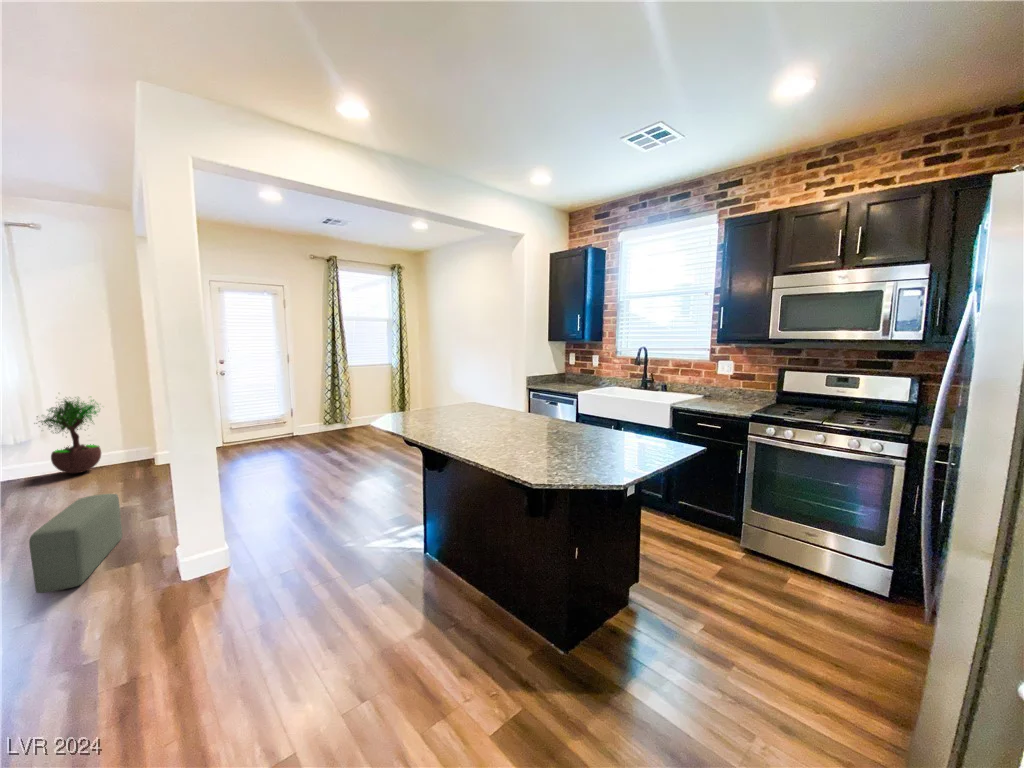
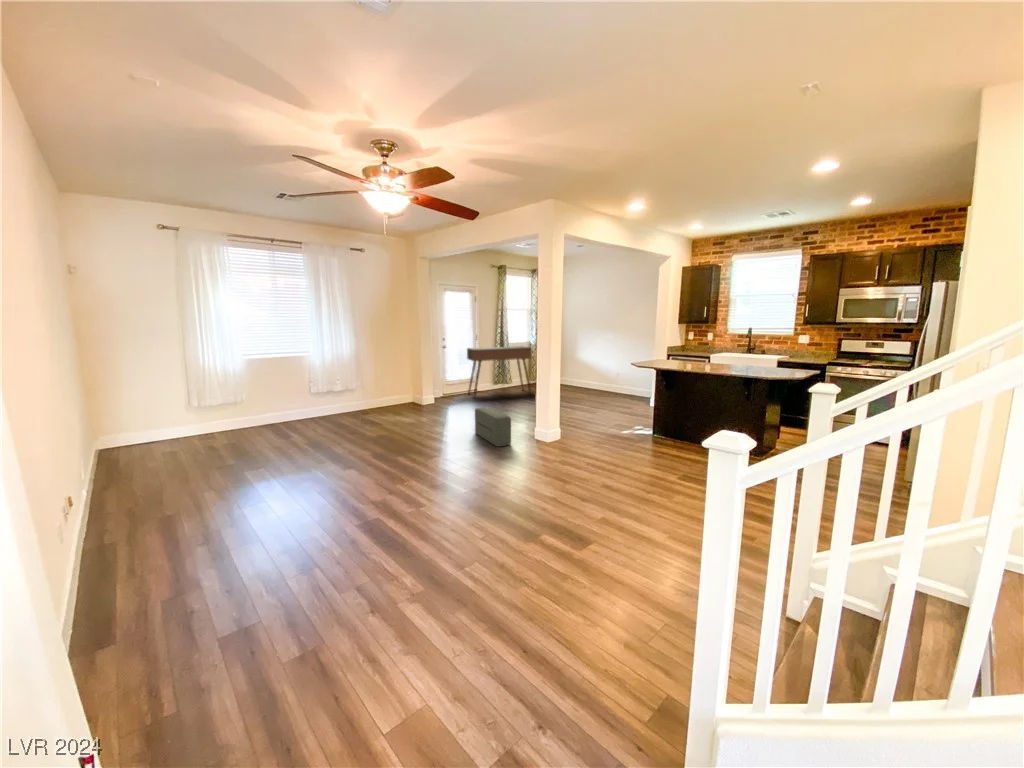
console table: none [254,373,359,450] -> present [467,346,531,397]
potted tree: present [36,399,101,473] -> none [375,357,404,408]

